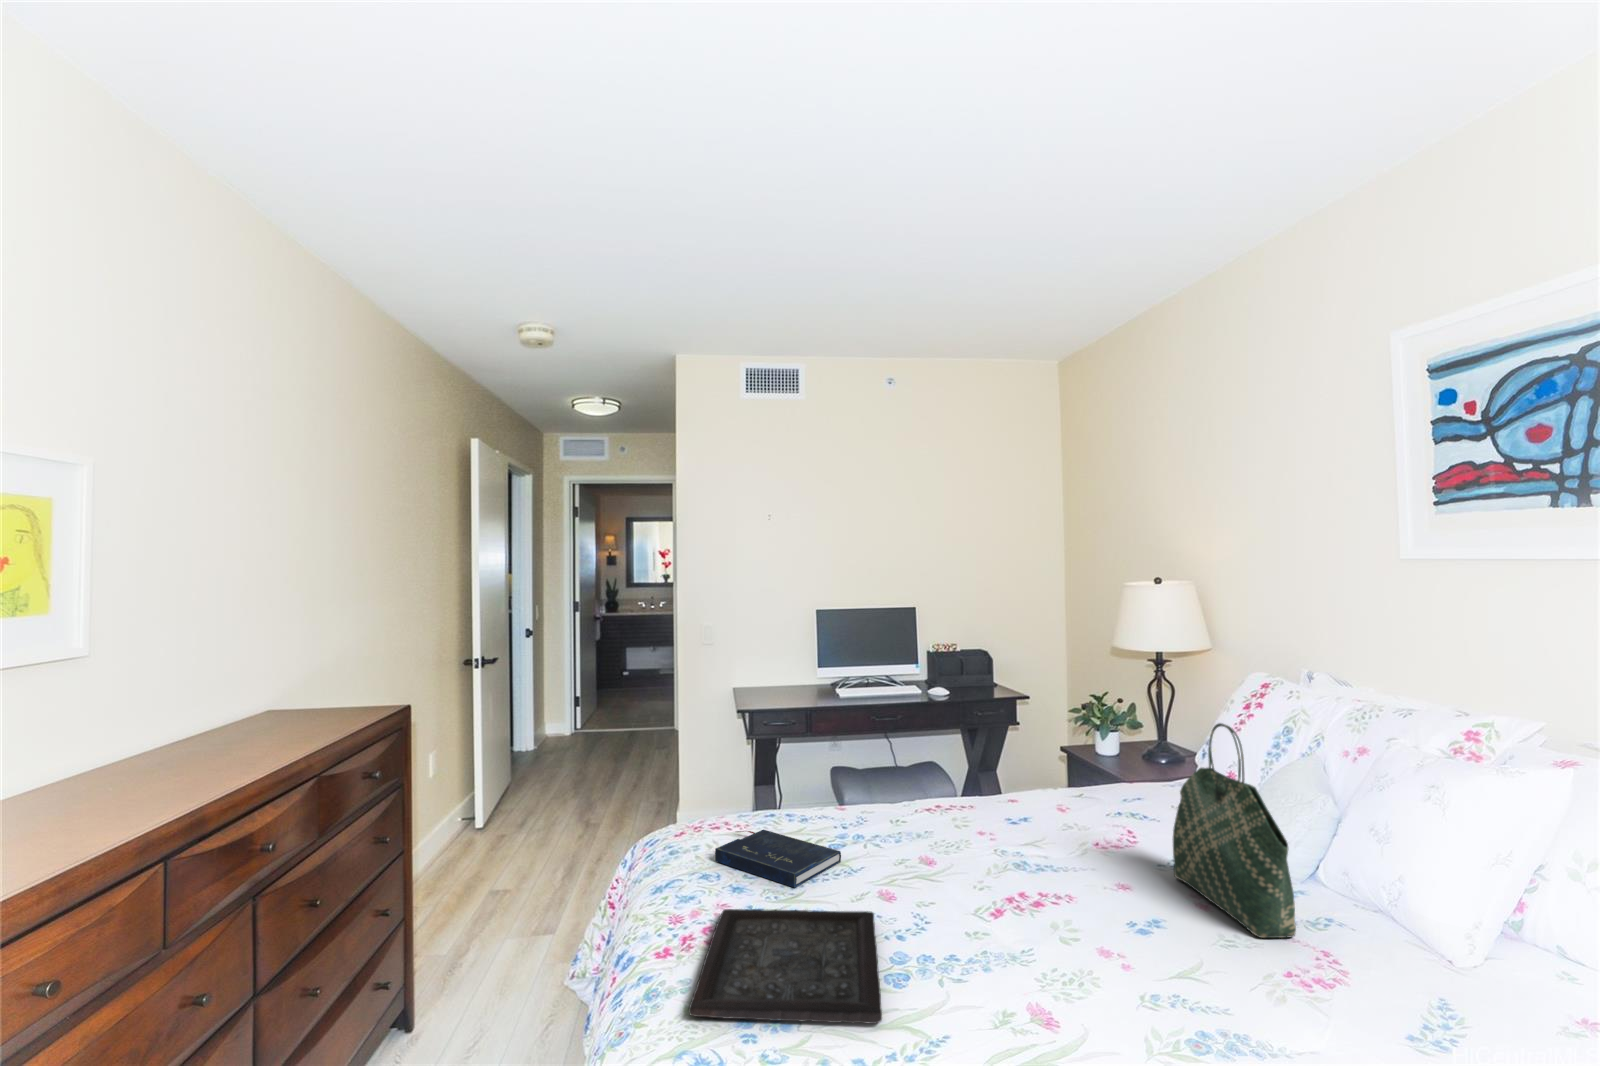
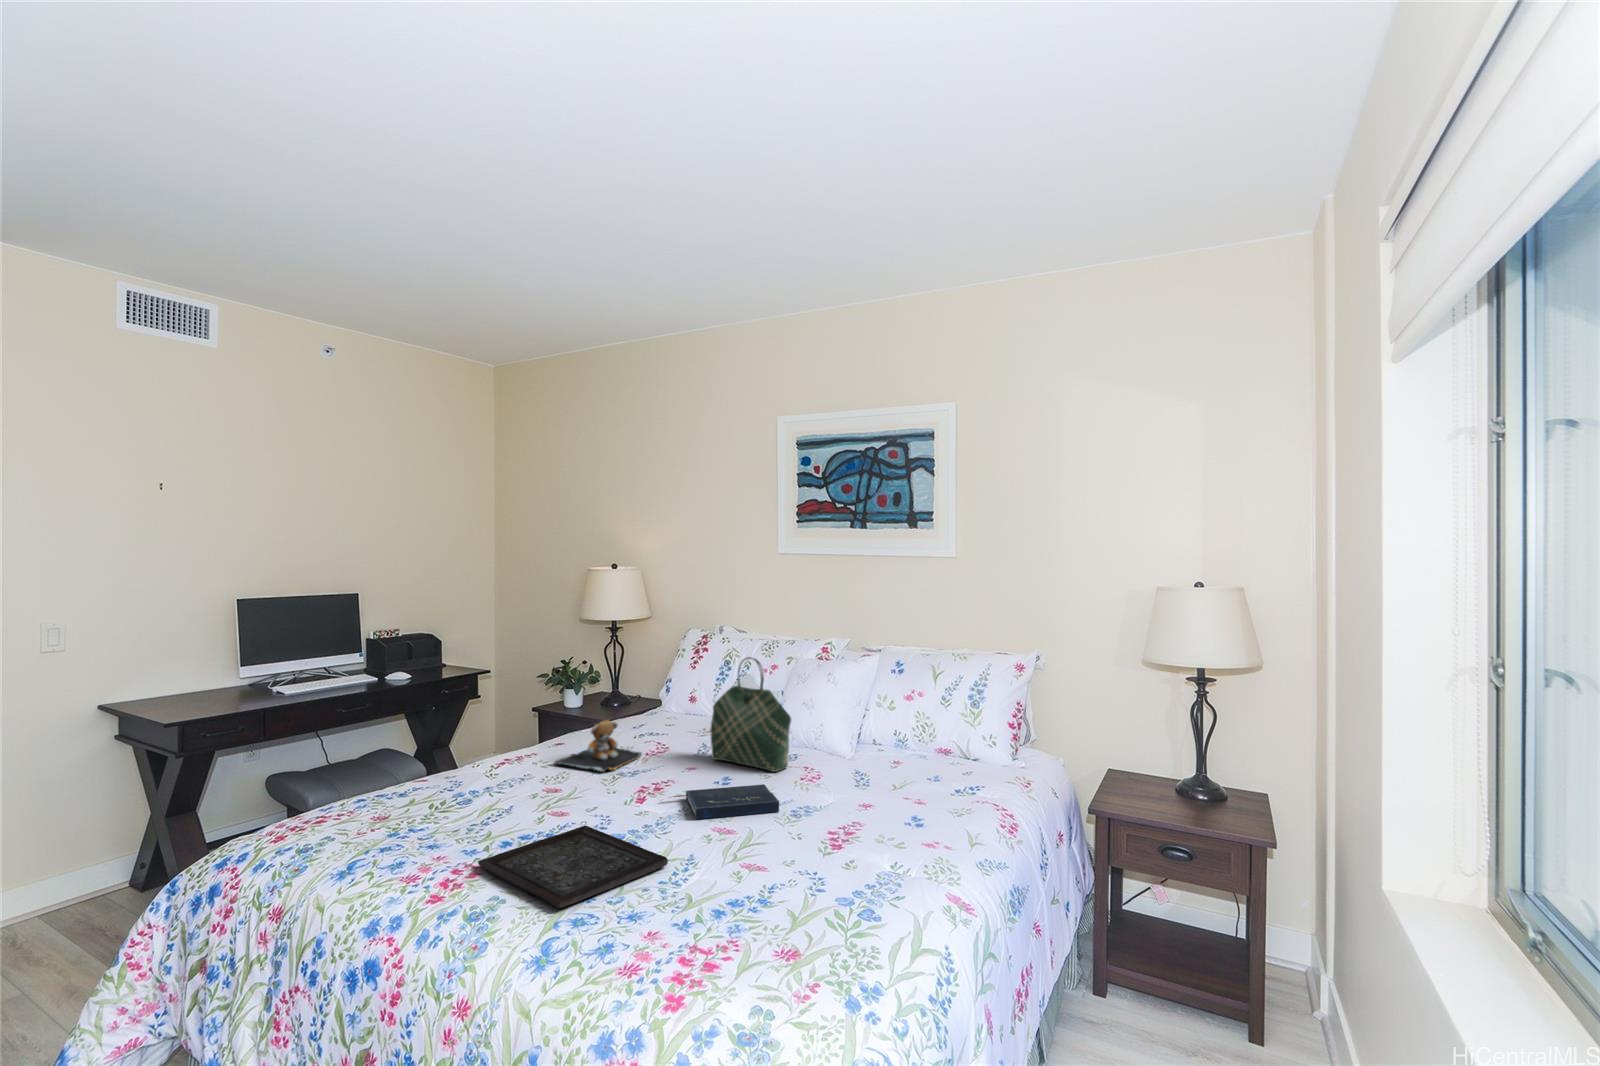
teddy bear: none [967,777,1088,848] -> present [555,720,641,772]
book: present [715,830,841,888] -> present [673,784,779,819]

